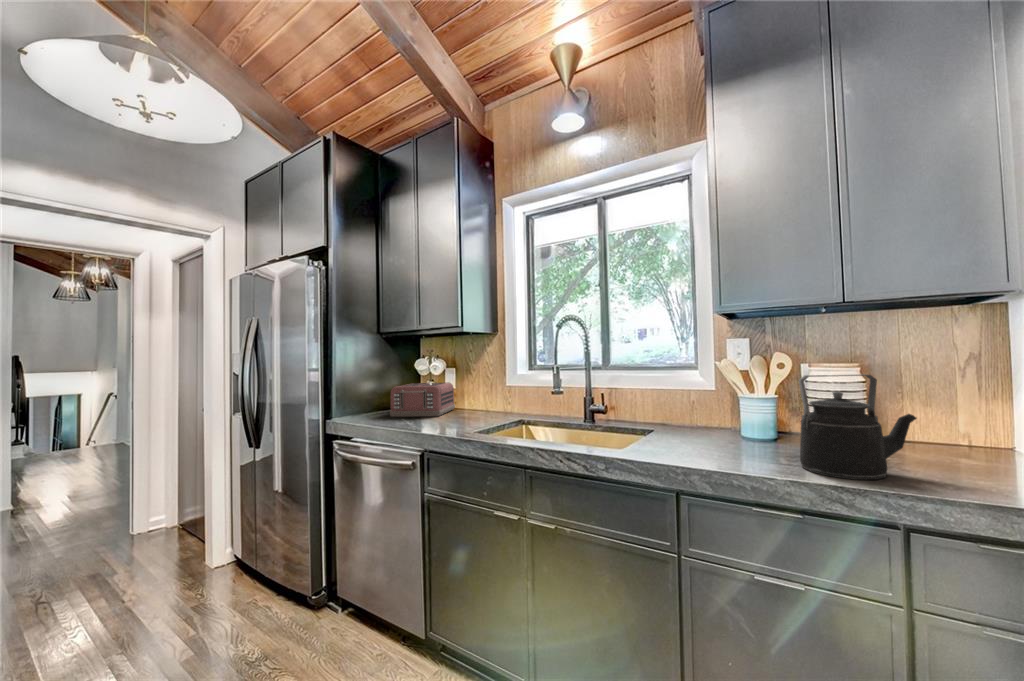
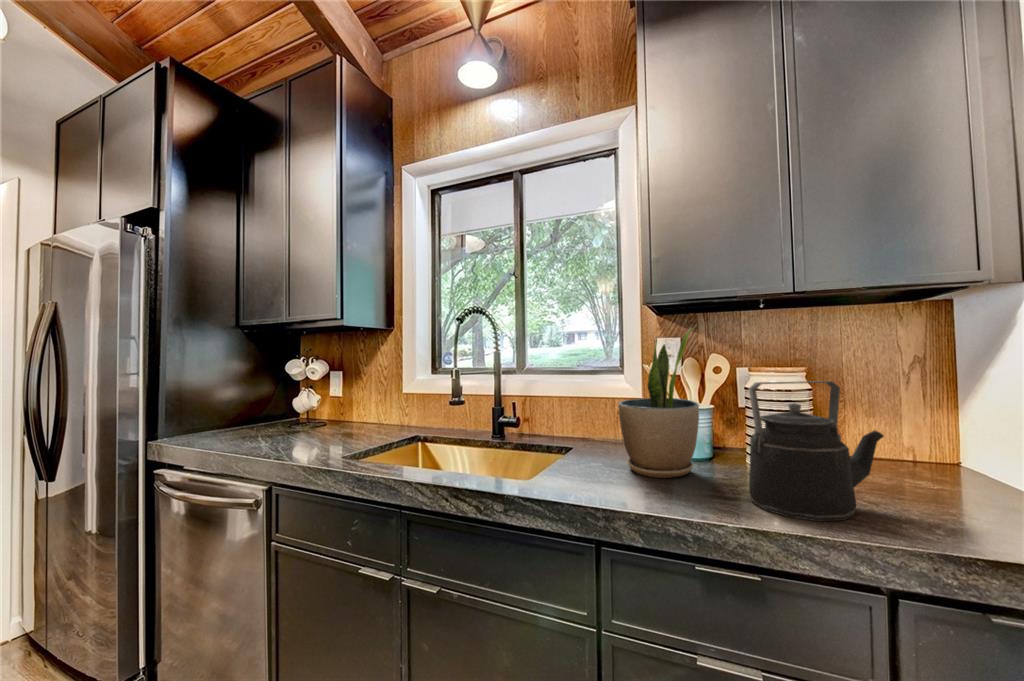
potted plant: none [693,332,761,451] -> present [618,329,699,478]
toaster: present [390,383,455,417] -> none [243,391,339,436]

